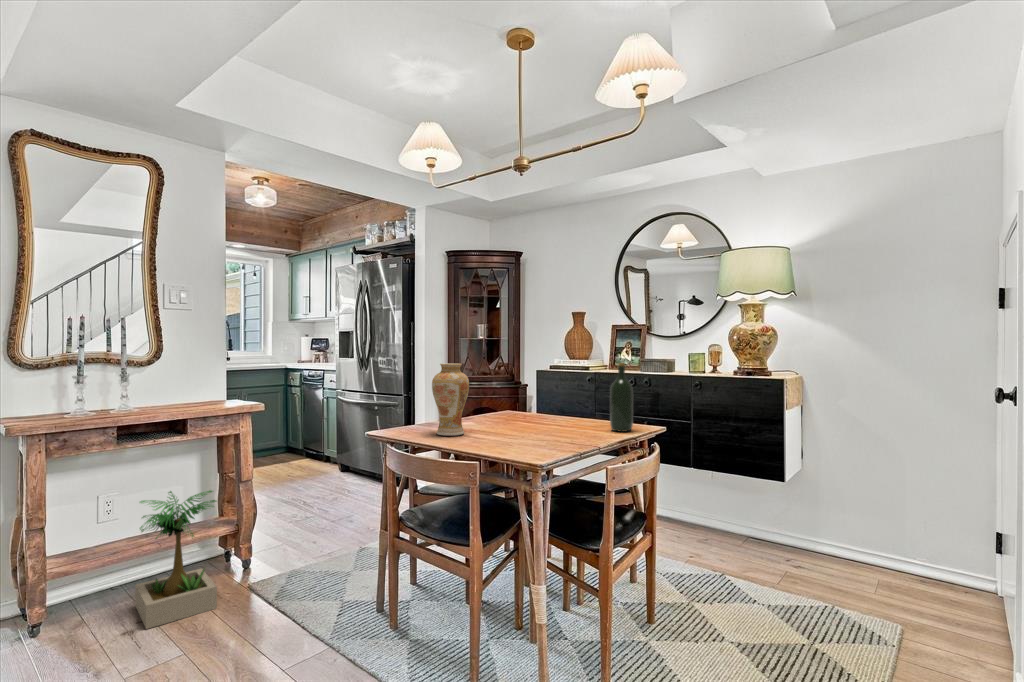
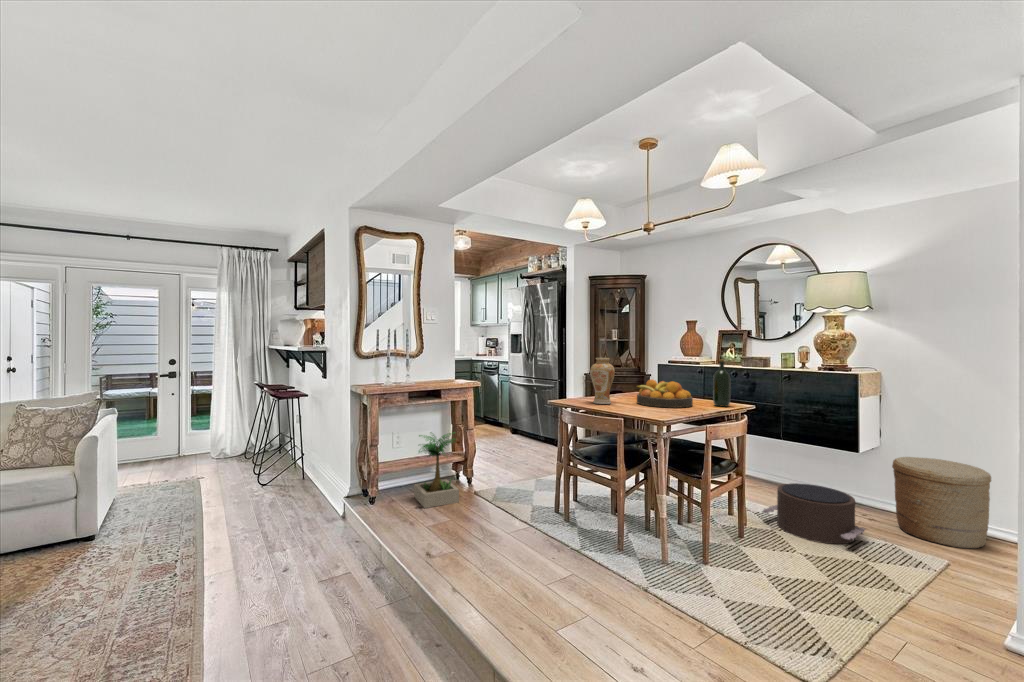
fruit bowl: none [501,395,582,437] -> present [637,380,693,408]
woven basket: none [824,484,935,601] -> present [892,457,991,548]
pouf: none [673,530,802,617] -> present [762,483,865,544]

